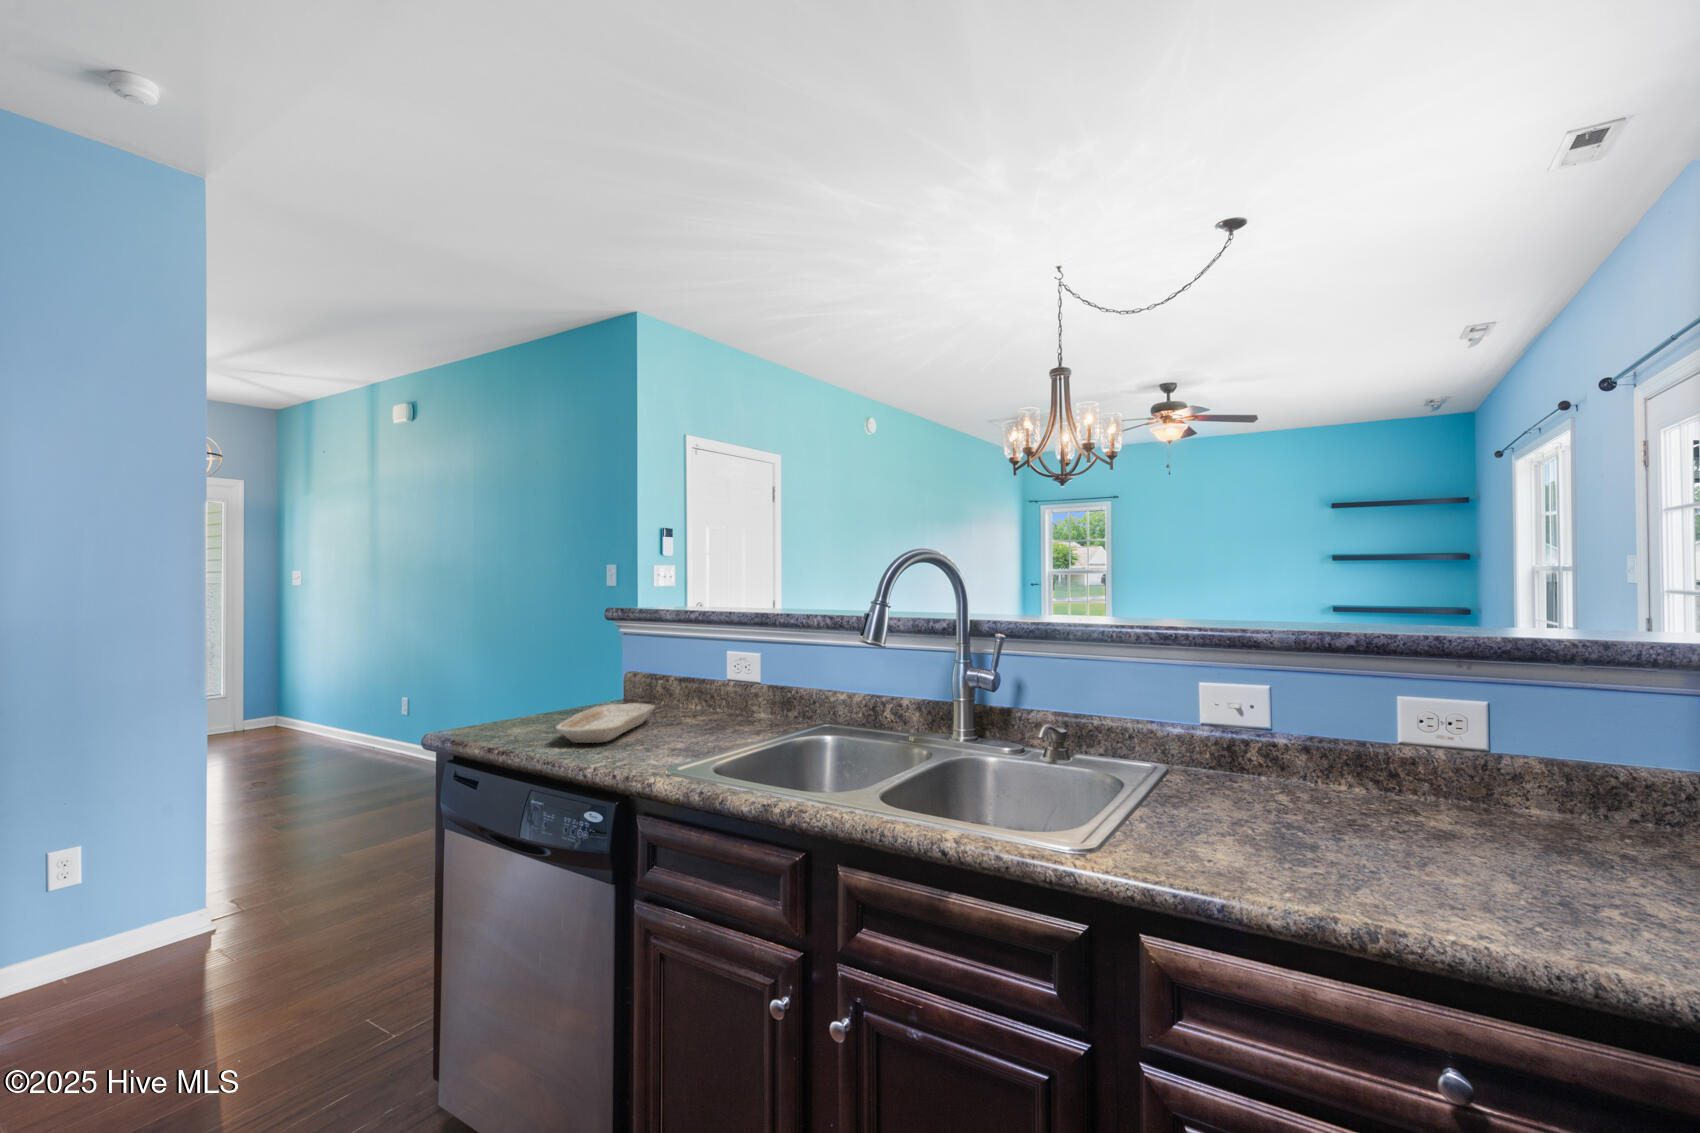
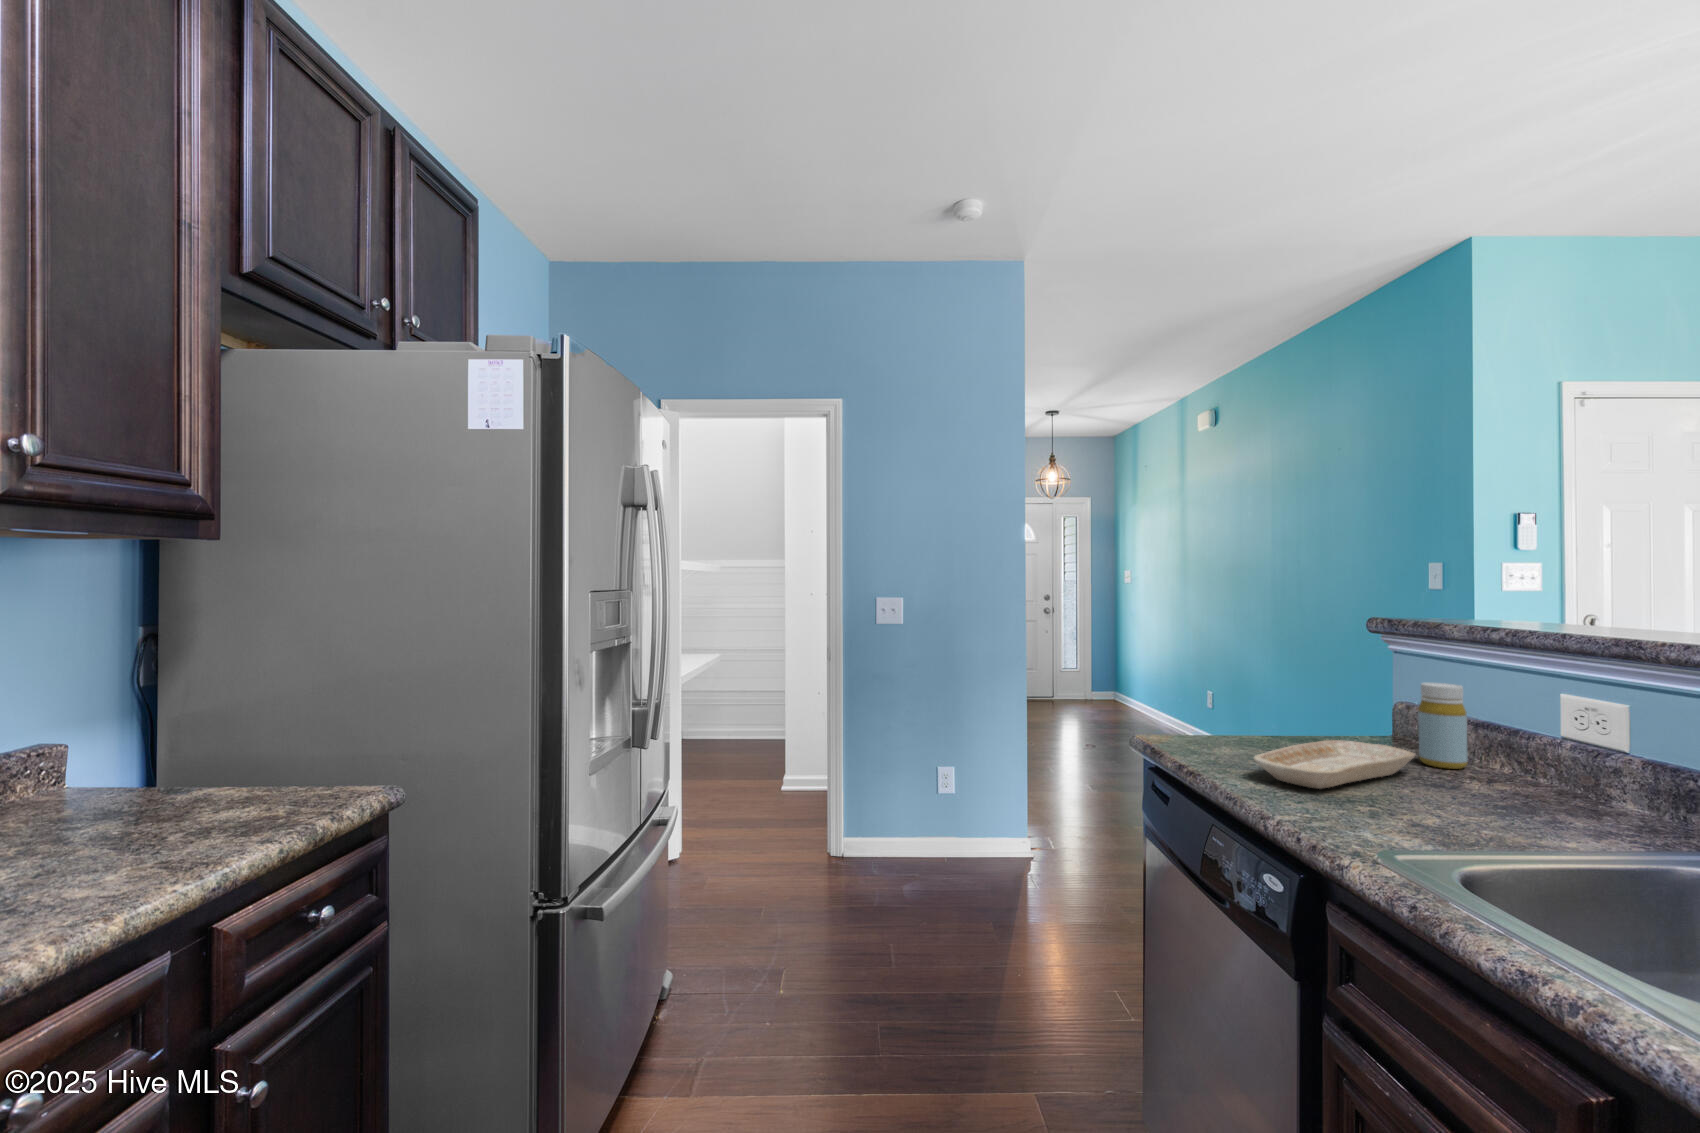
bottle: none [651,652,679,714] -> present [1418,683,1468,769]

